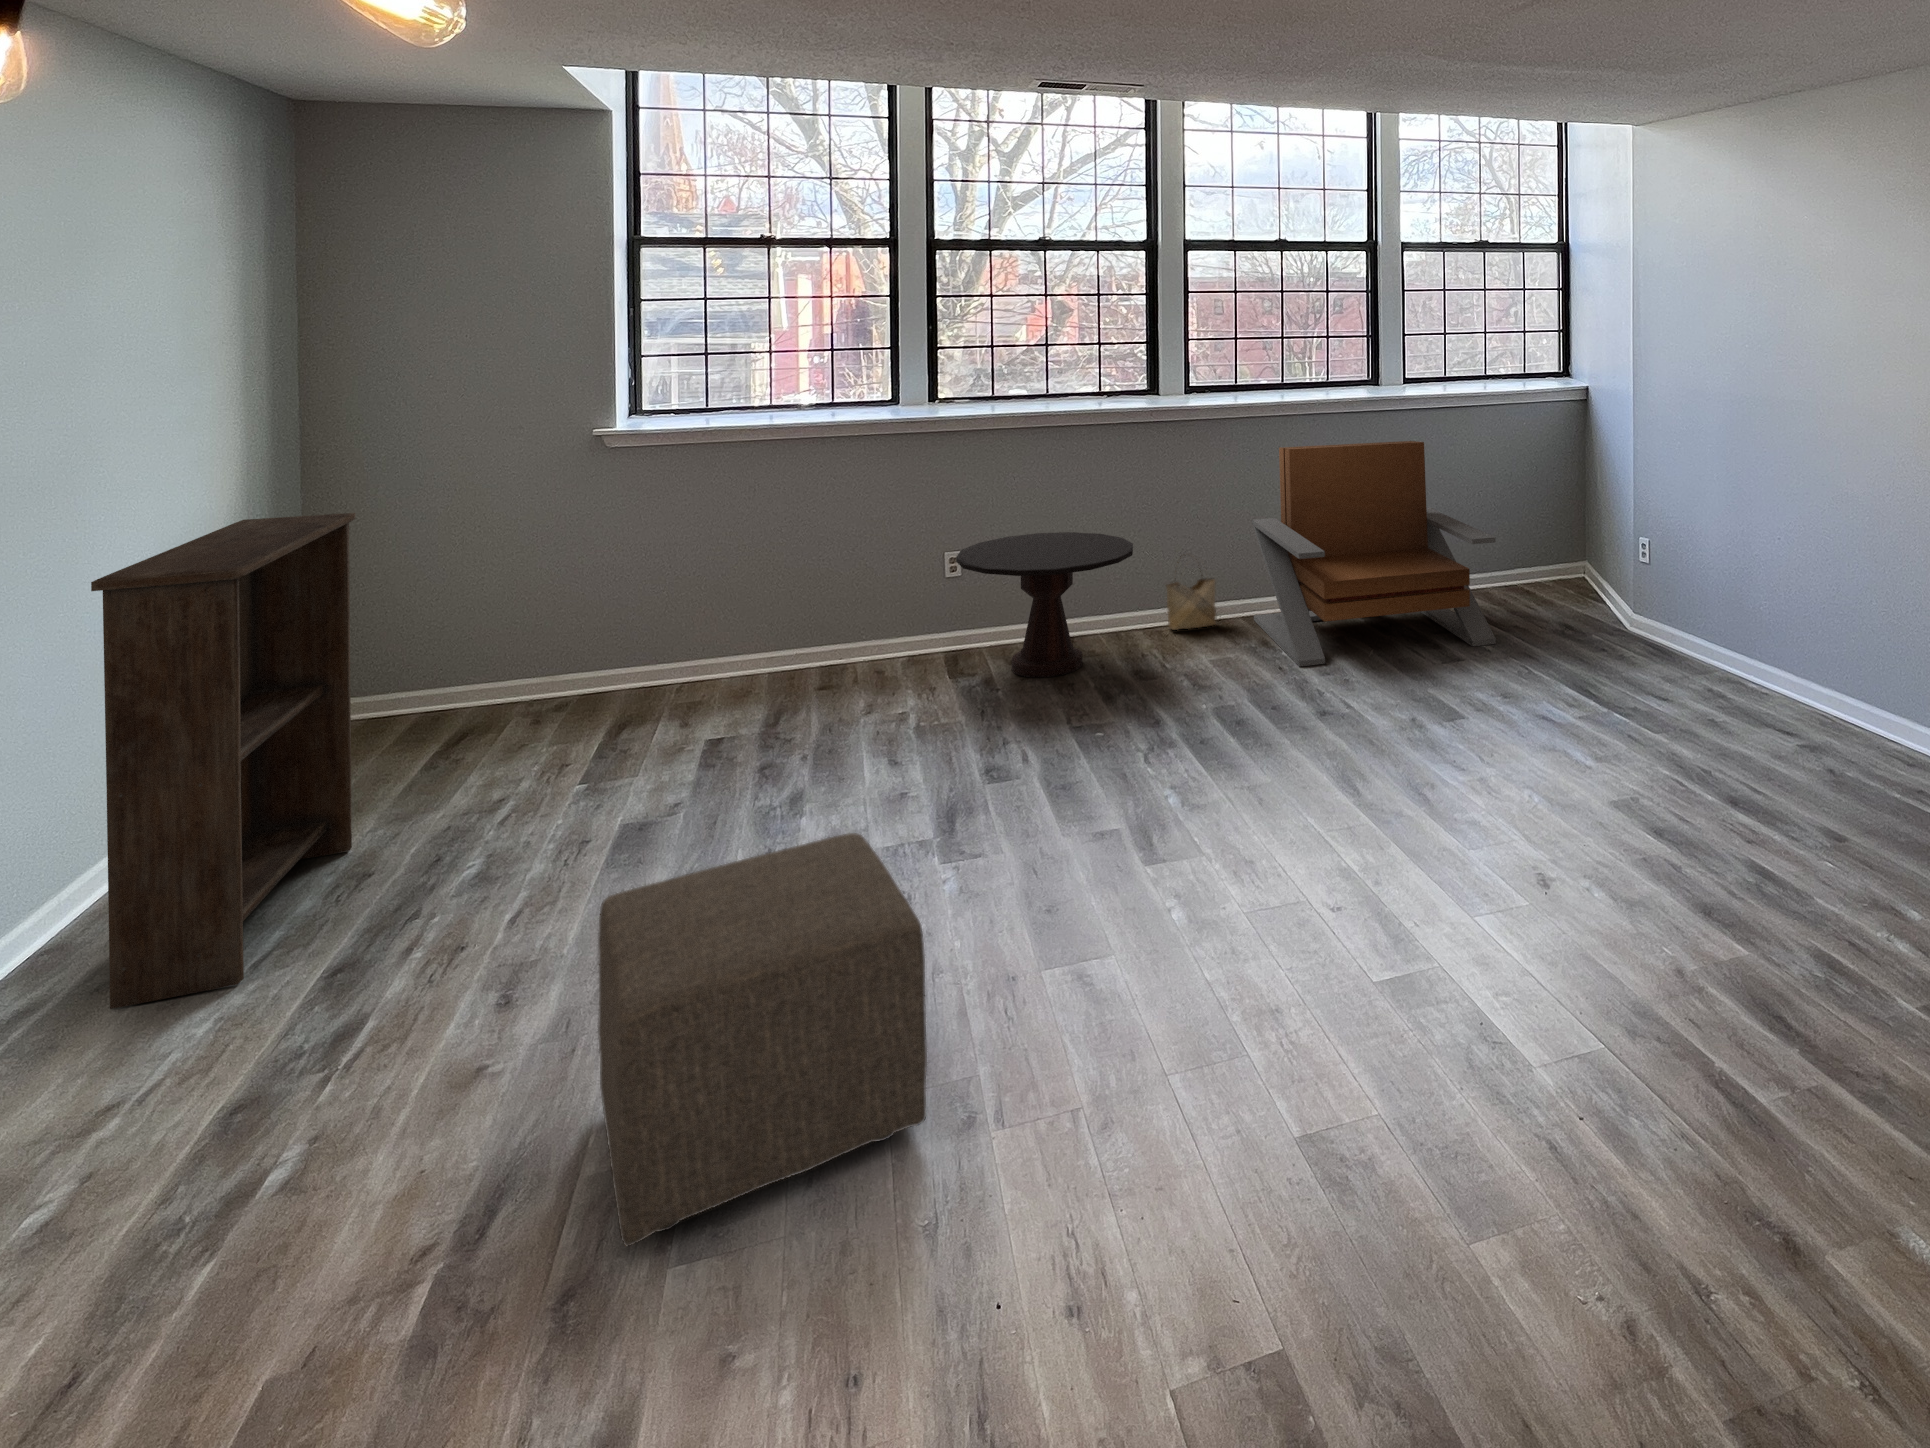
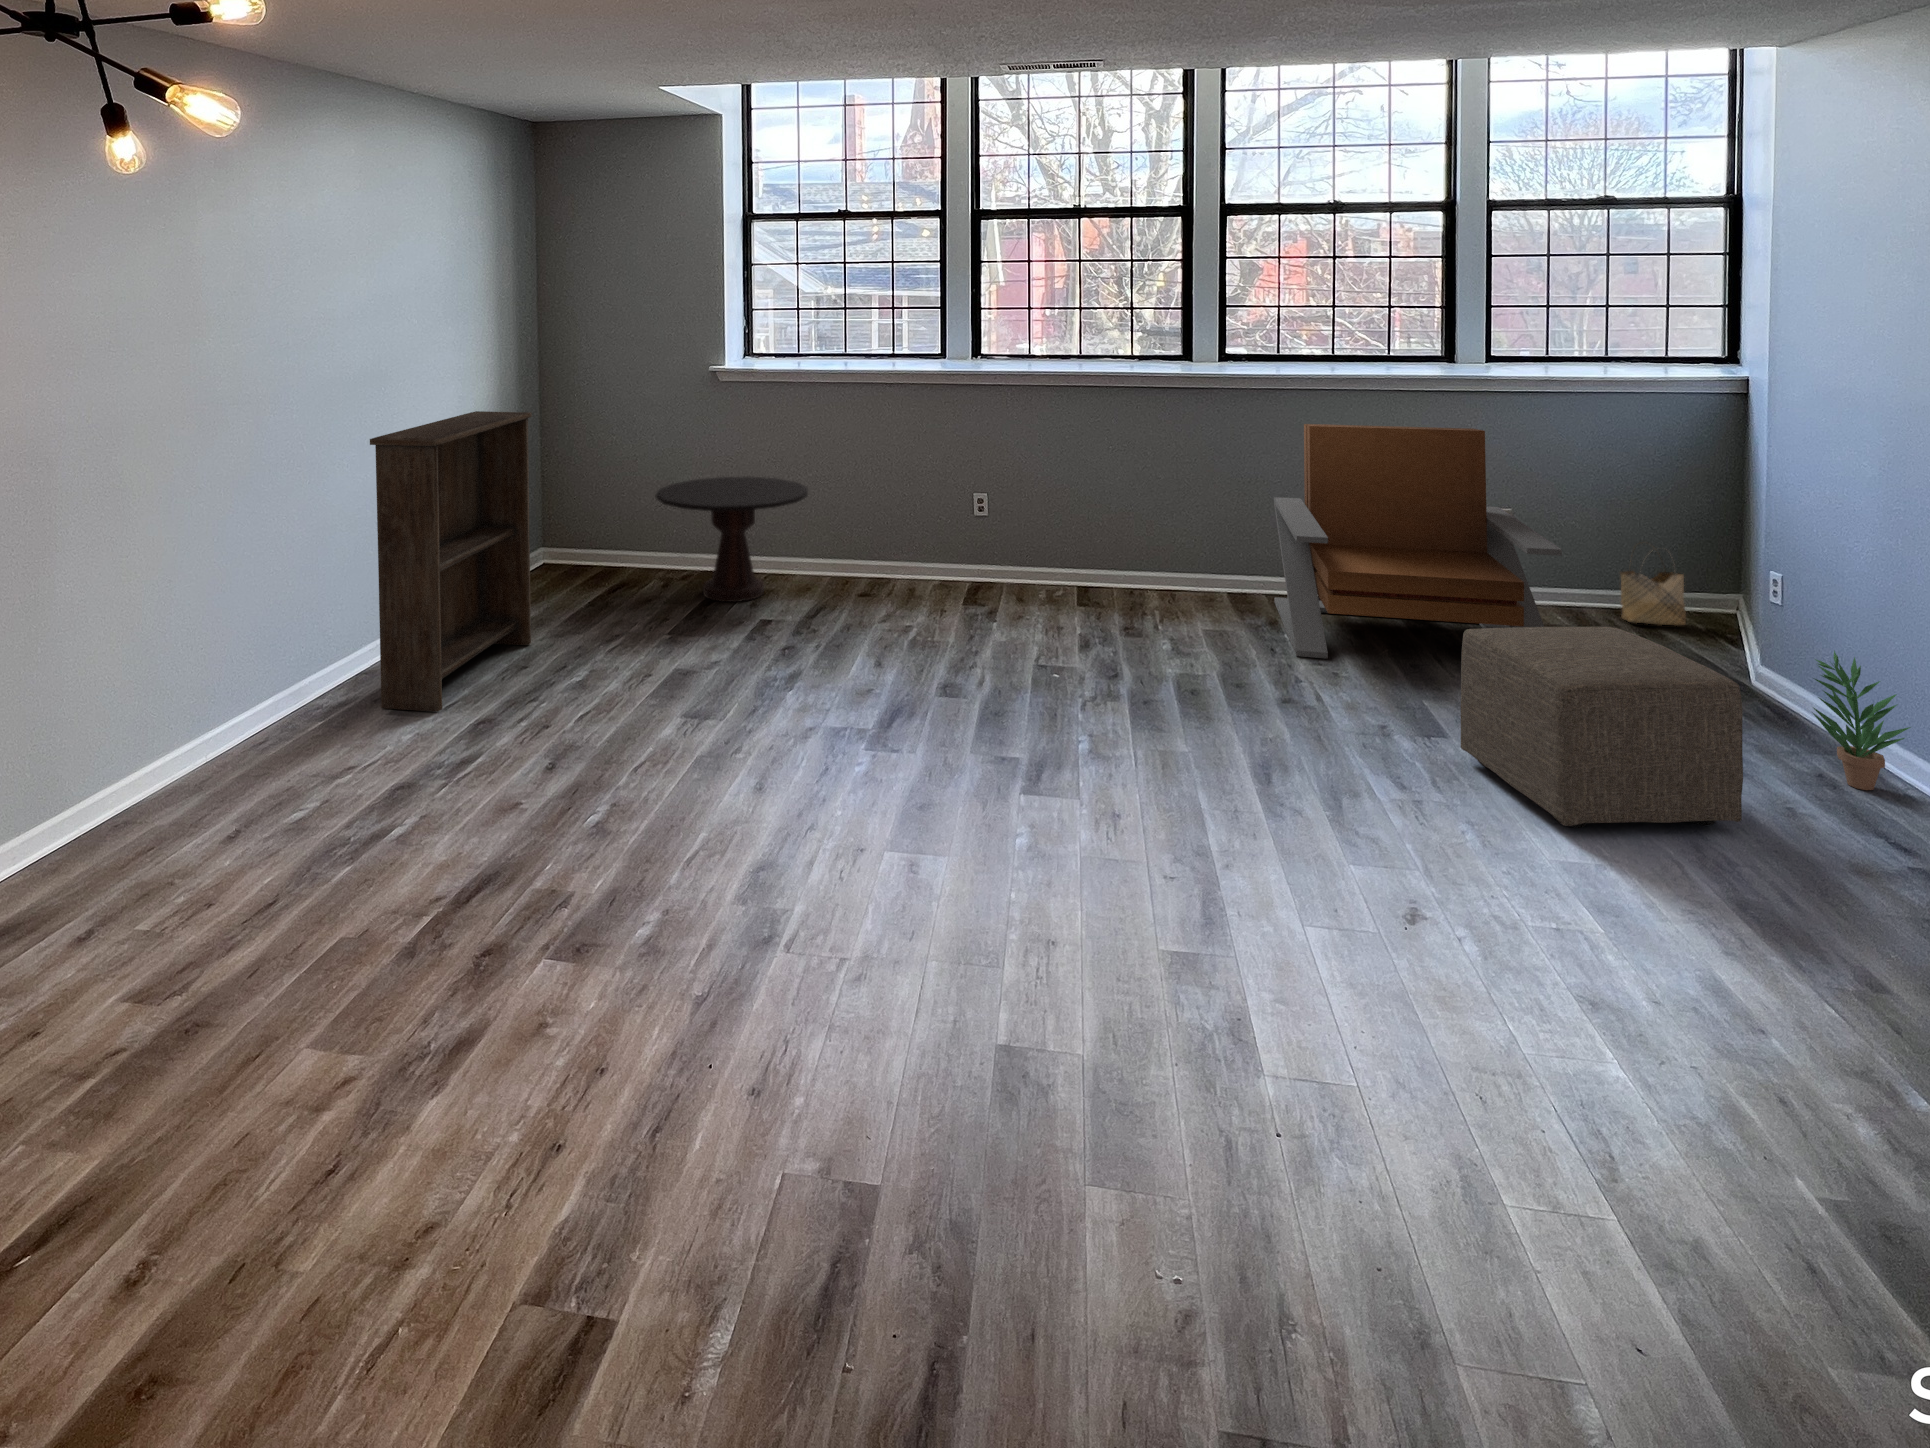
side table: present [956,532,1133,678] -> present [656,477,808,602]
woven basket: present [1166,562,1216,630] -> present [1620,550,1686,625]
potted plant: none [1672,588,1730,688] -> present [1813,651,1911,790]
ottoman: present [598,833,927,1247] -> present [1461,627,1743,828]

